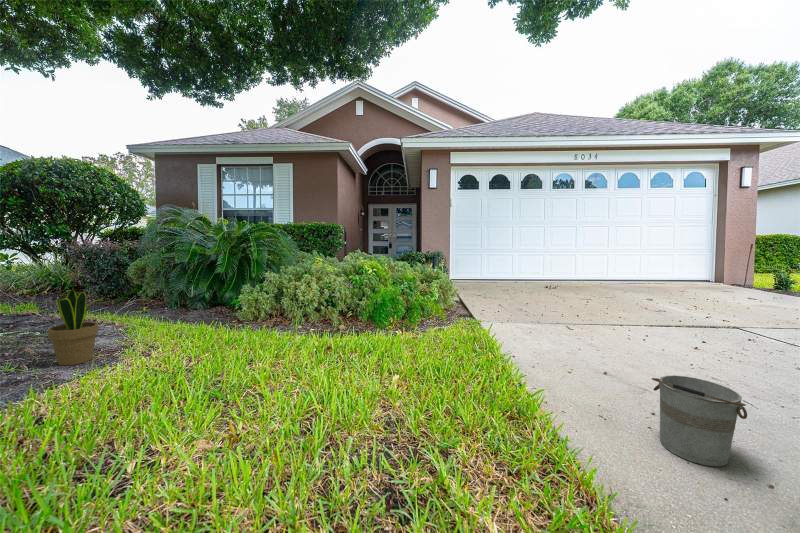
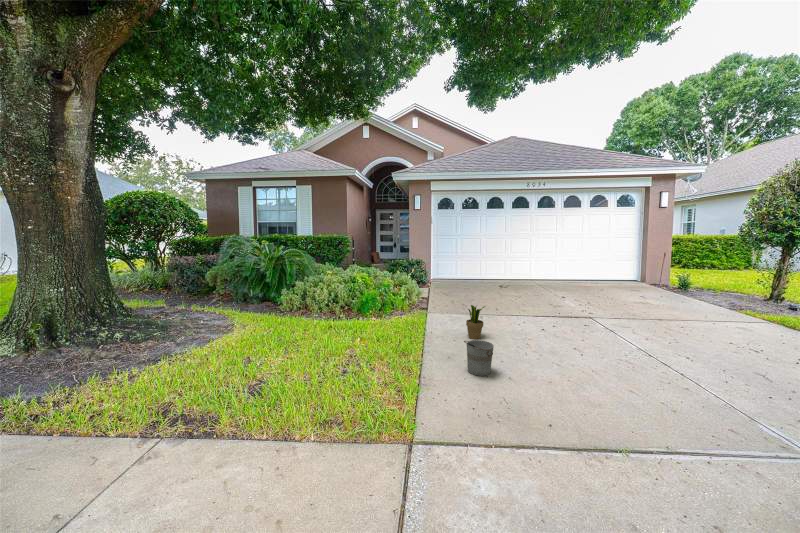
potted plant: present [48,289,104,366] -> present [466,305,484,339]

